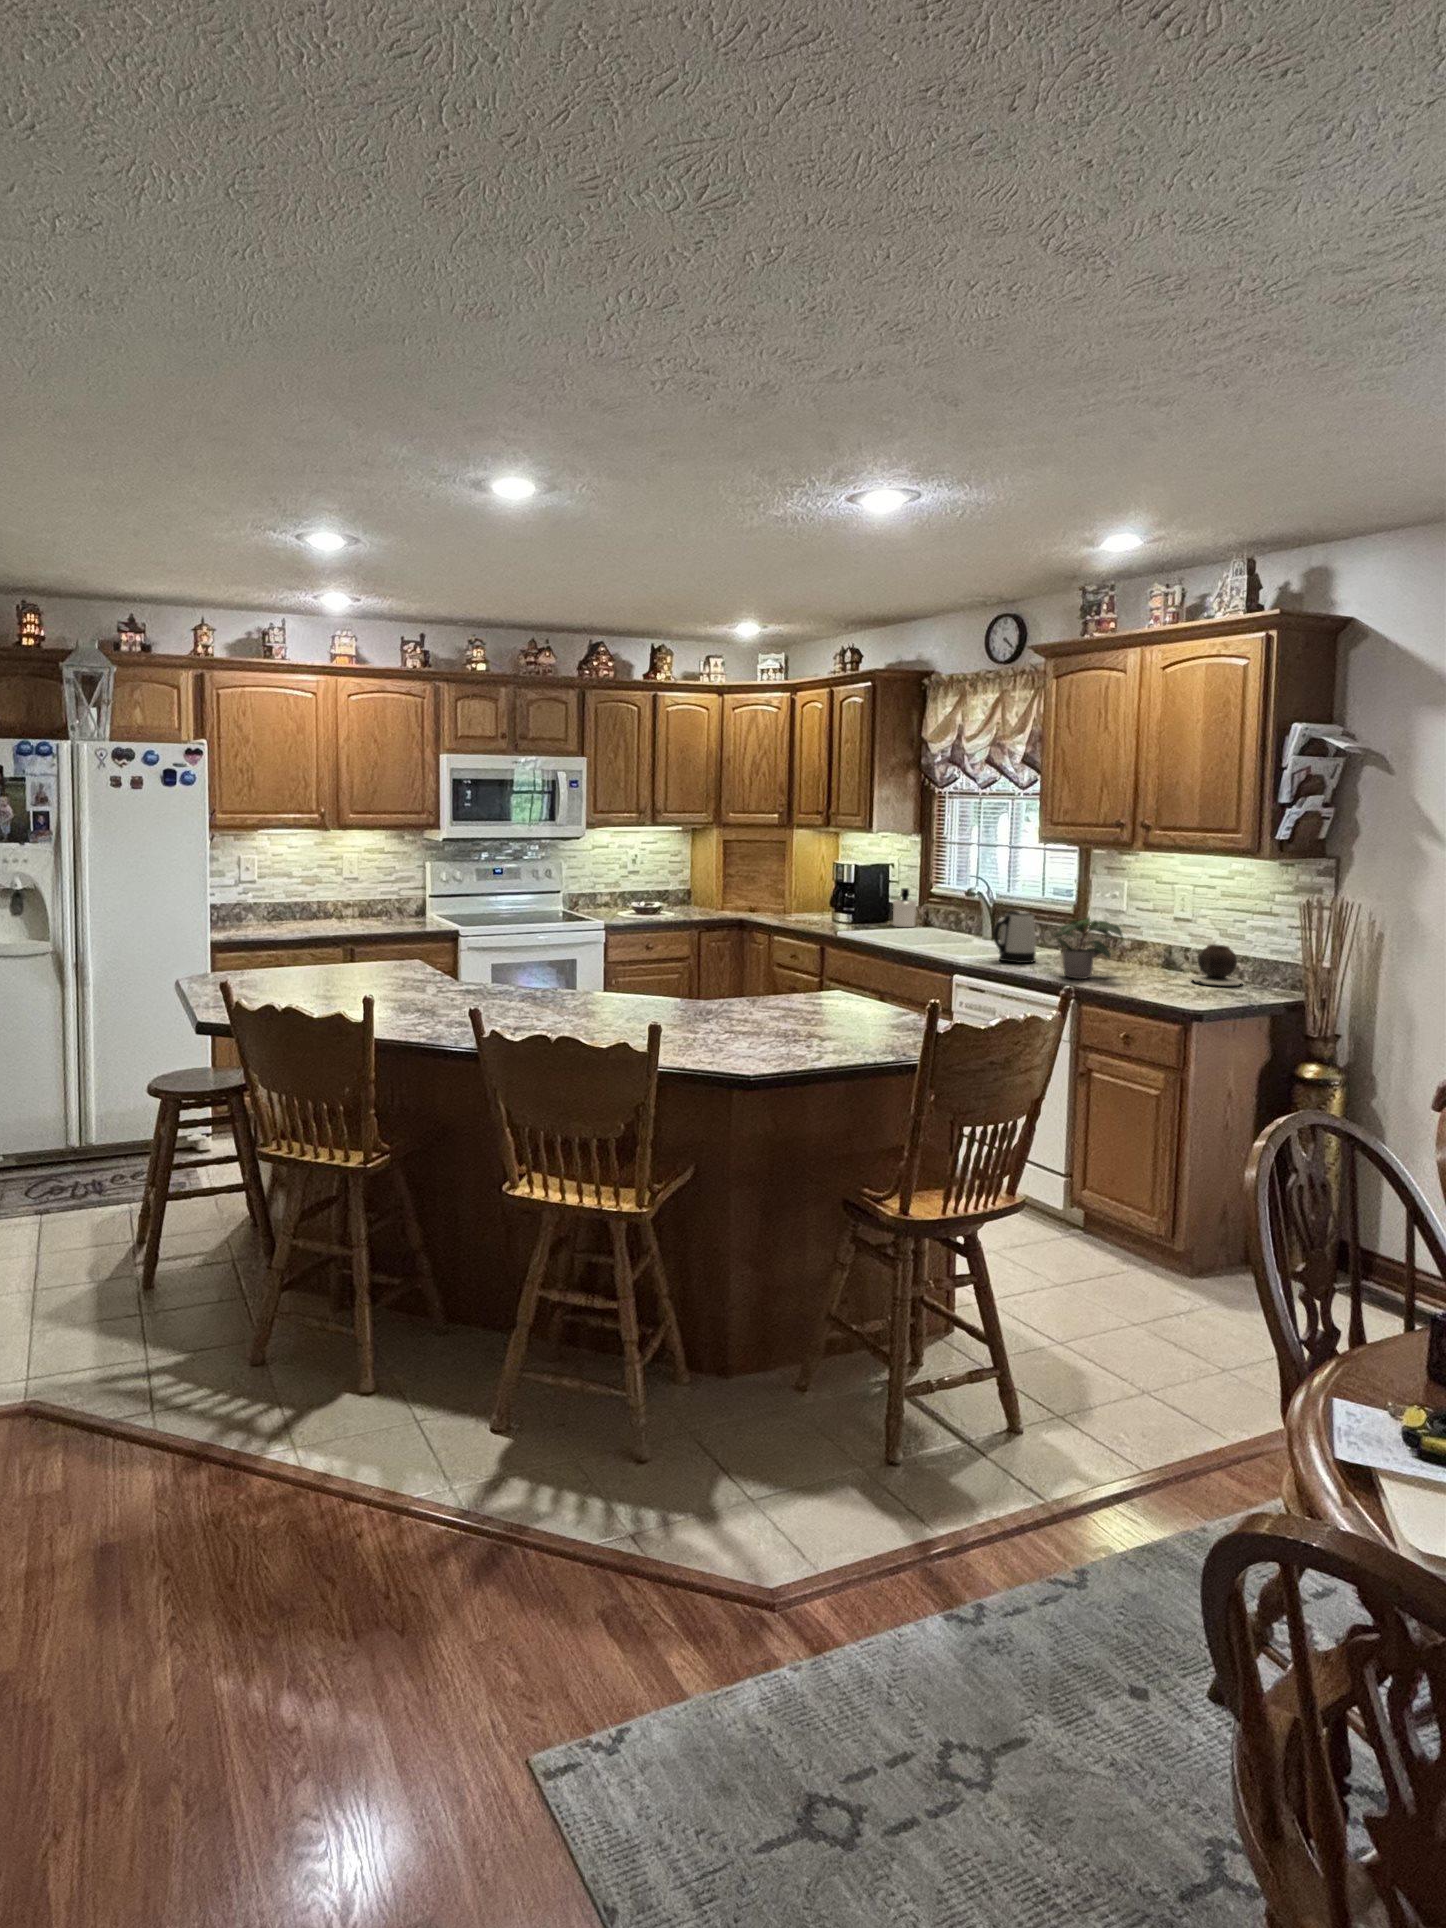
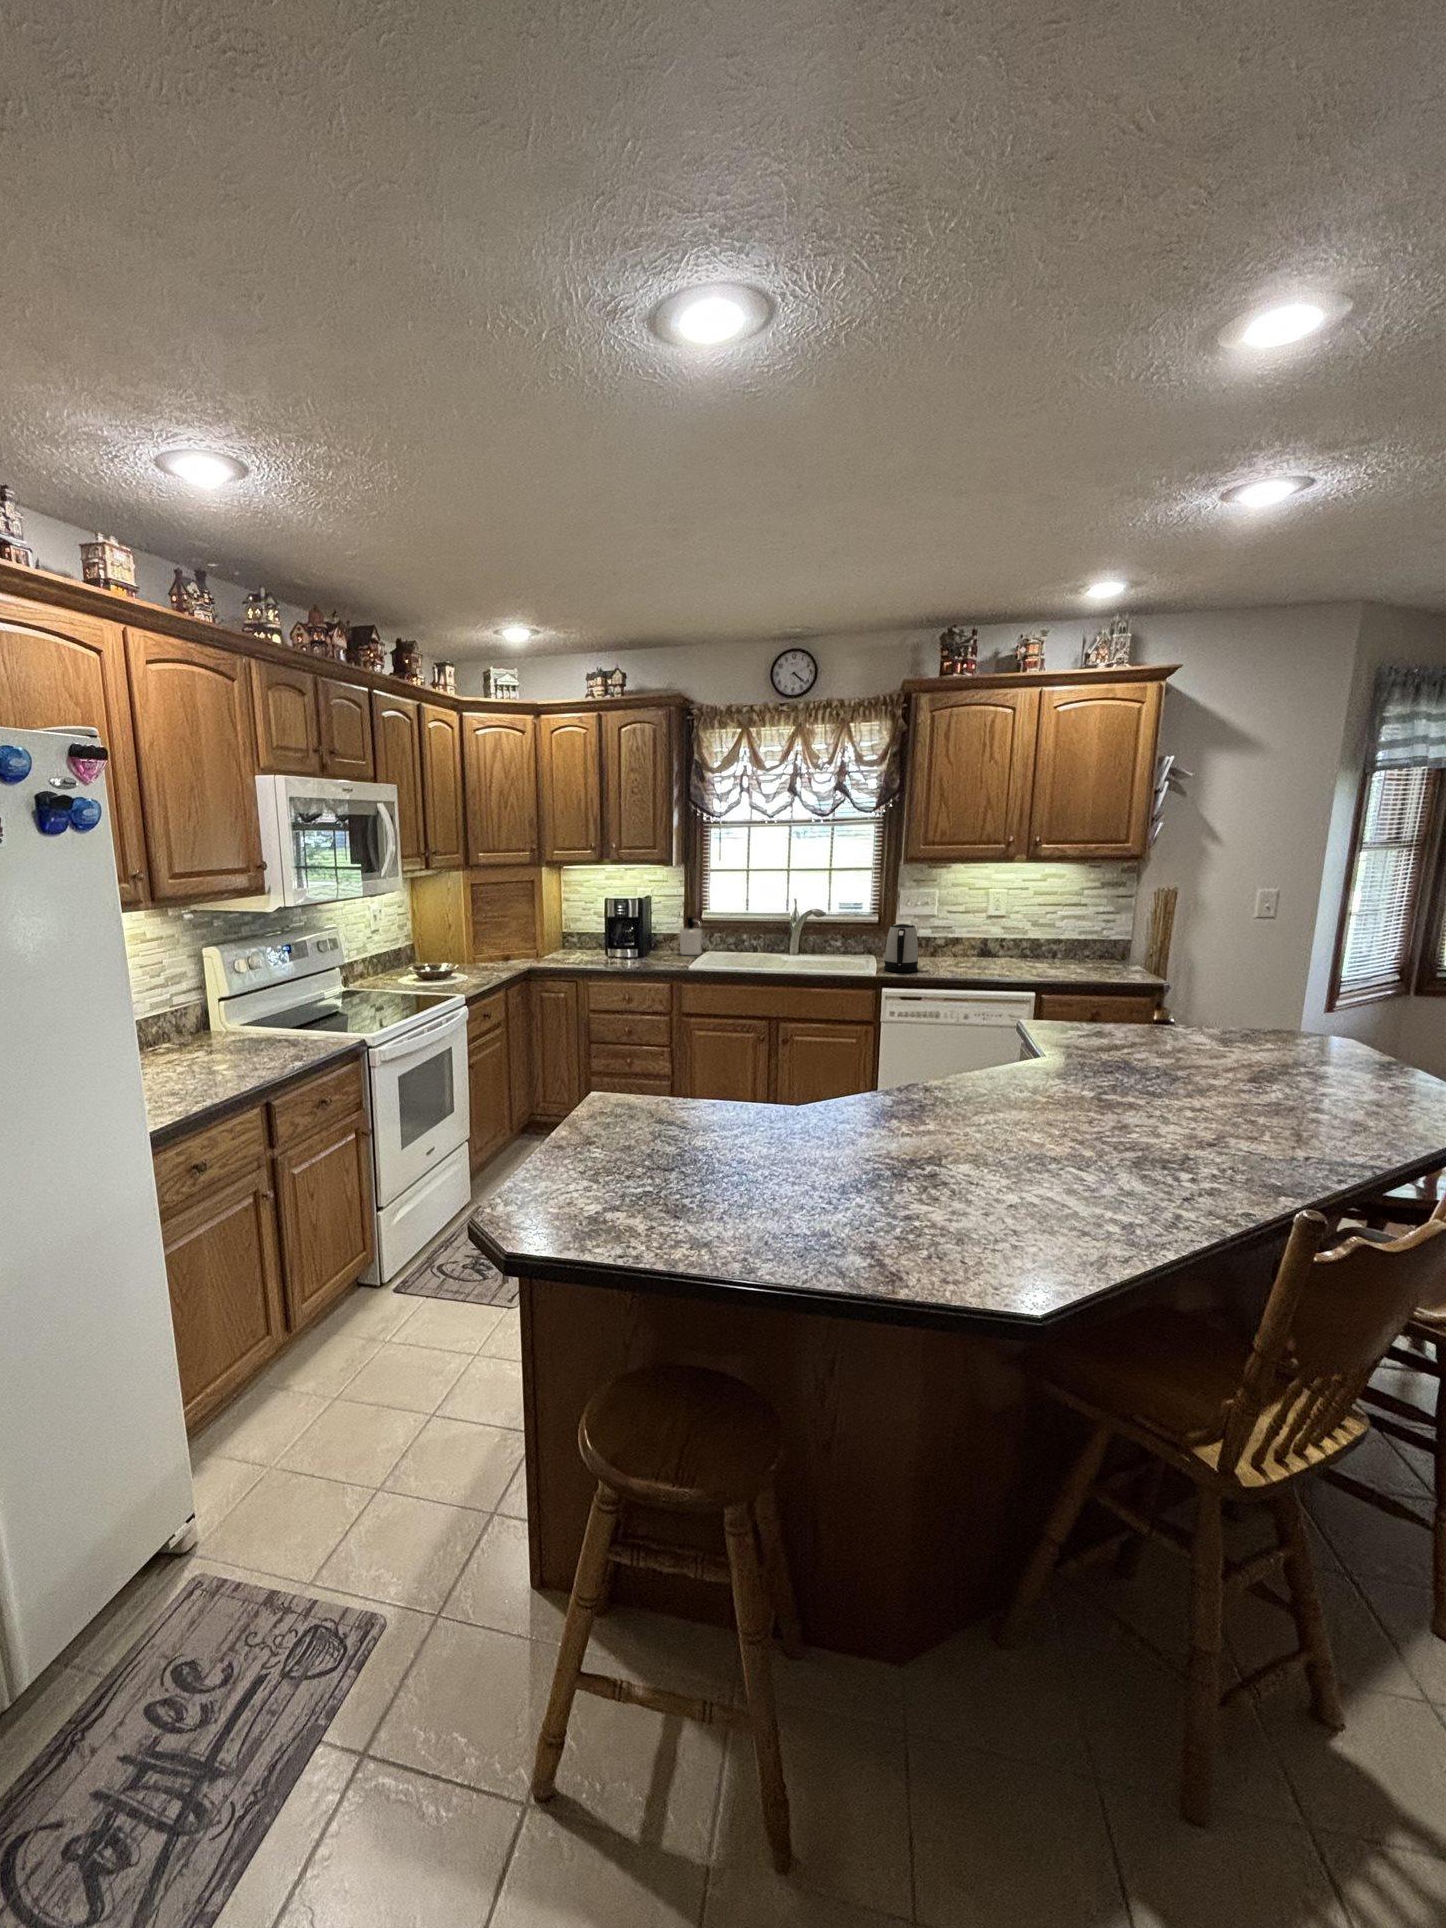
potted plant: present [1055,918,1122,979] -> none [966,921,1037,977]
vase: present [1191,944,1242,986] -> none [1044,933,1086,966]

